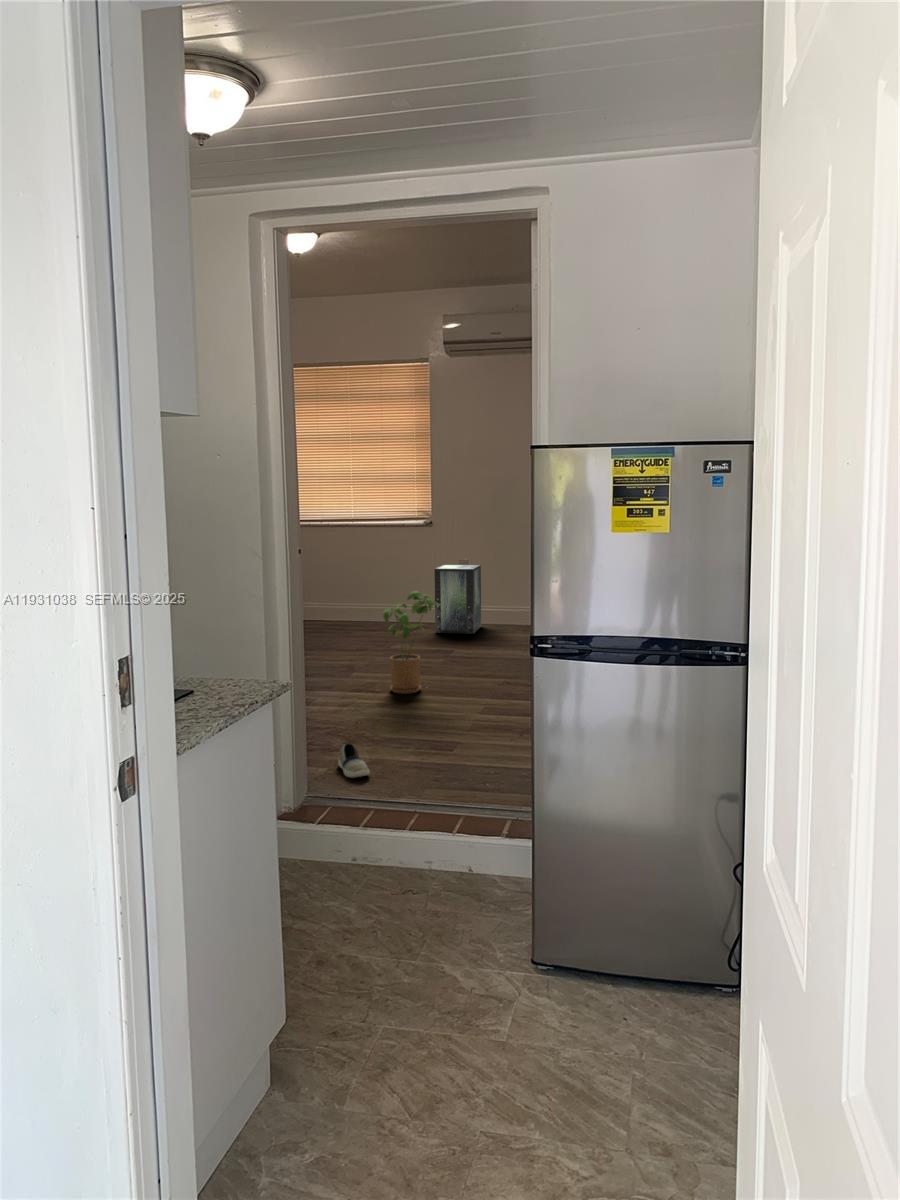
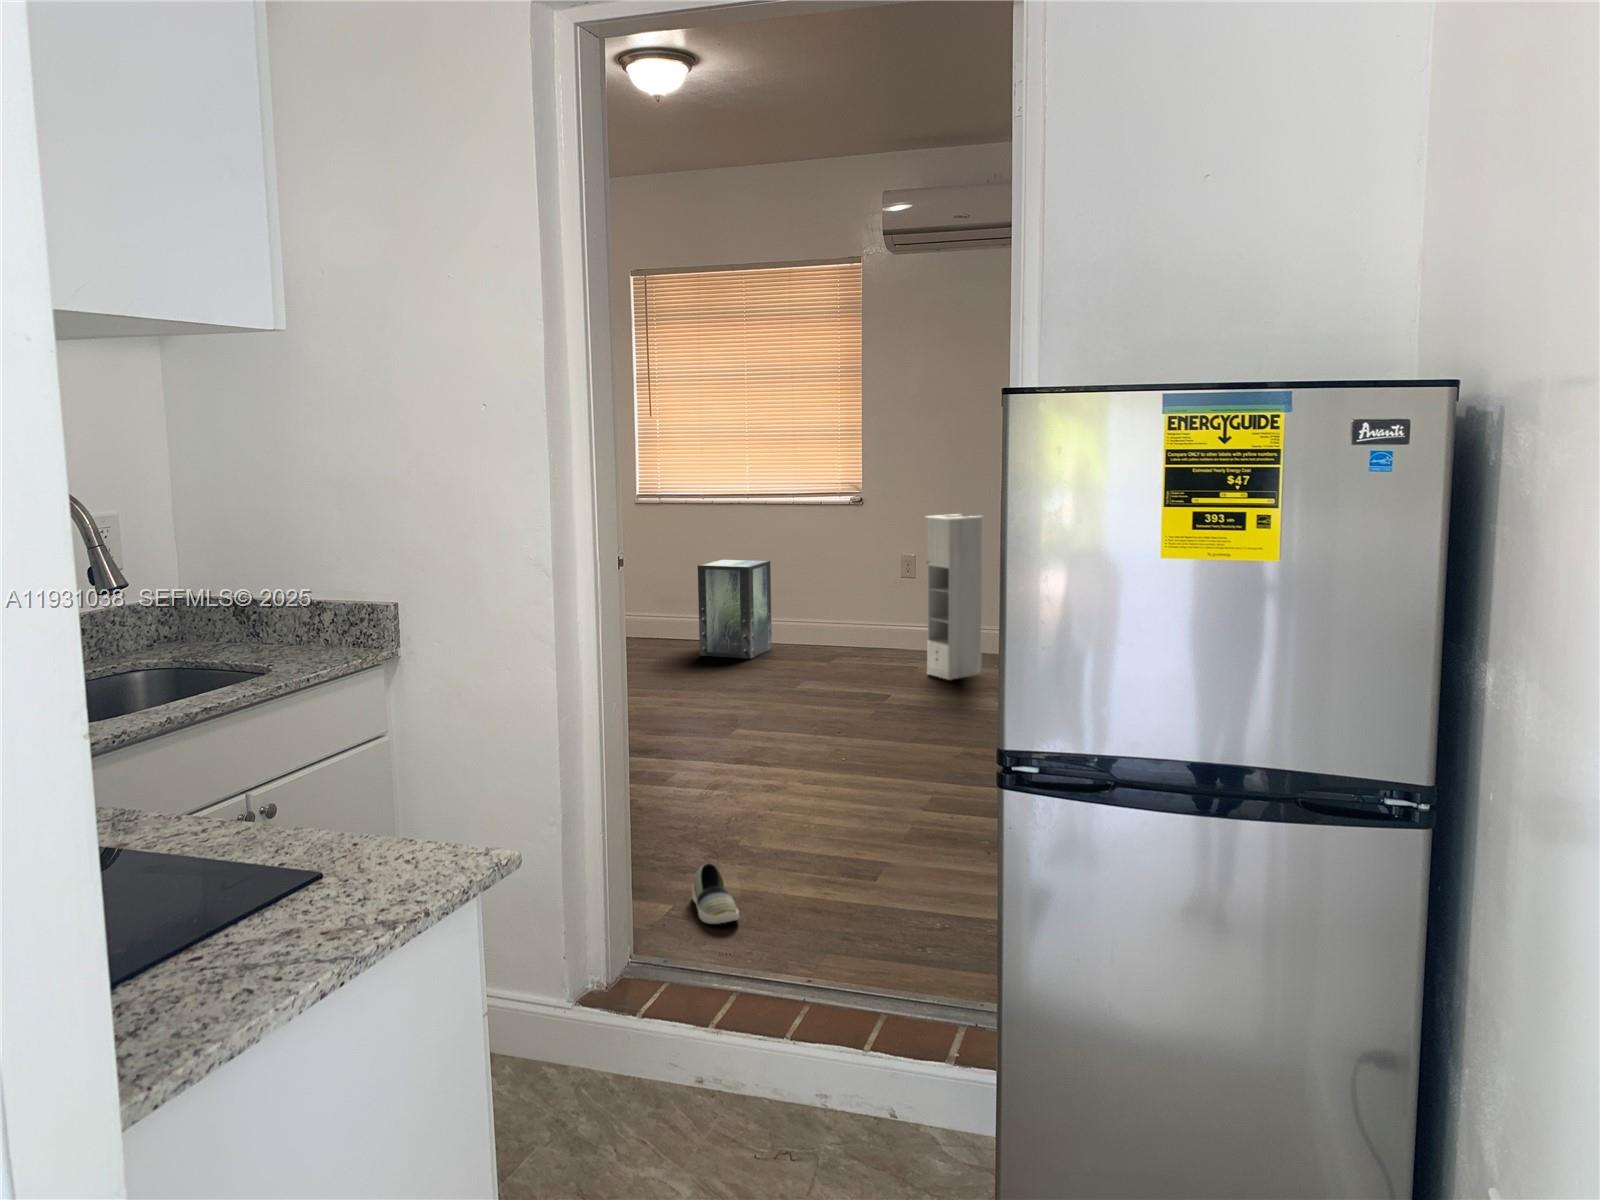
cabinet: none [475,530,514,641] -> present [926,514,983,680]
storage box: present [434,565,481,634] -> present [698,559,772,659]
house plant: present [383,591,439,694] -> none [779,611,869,768]

